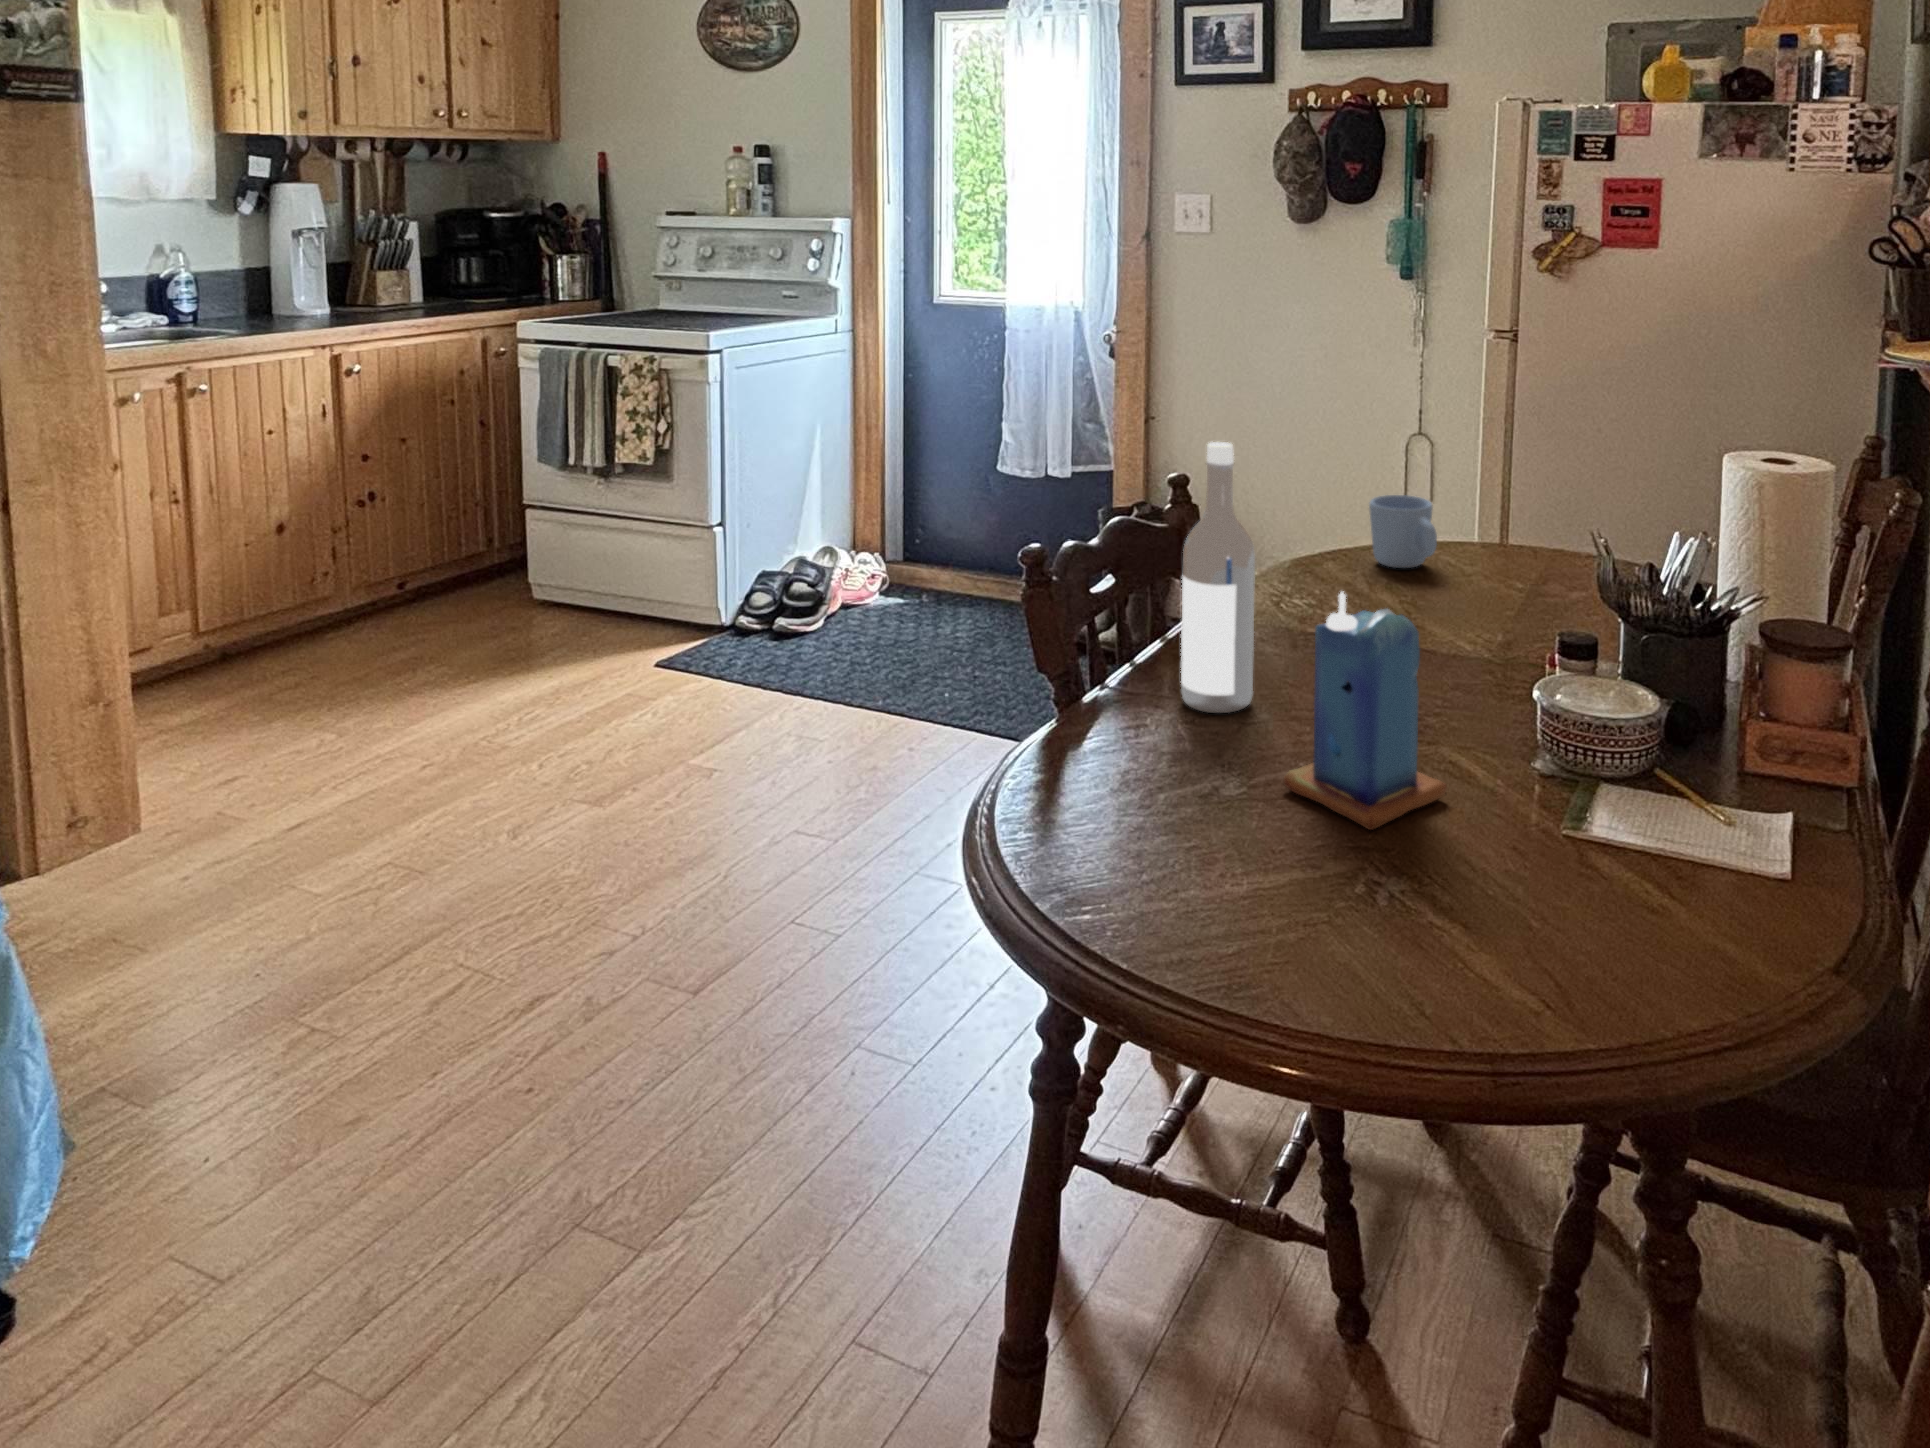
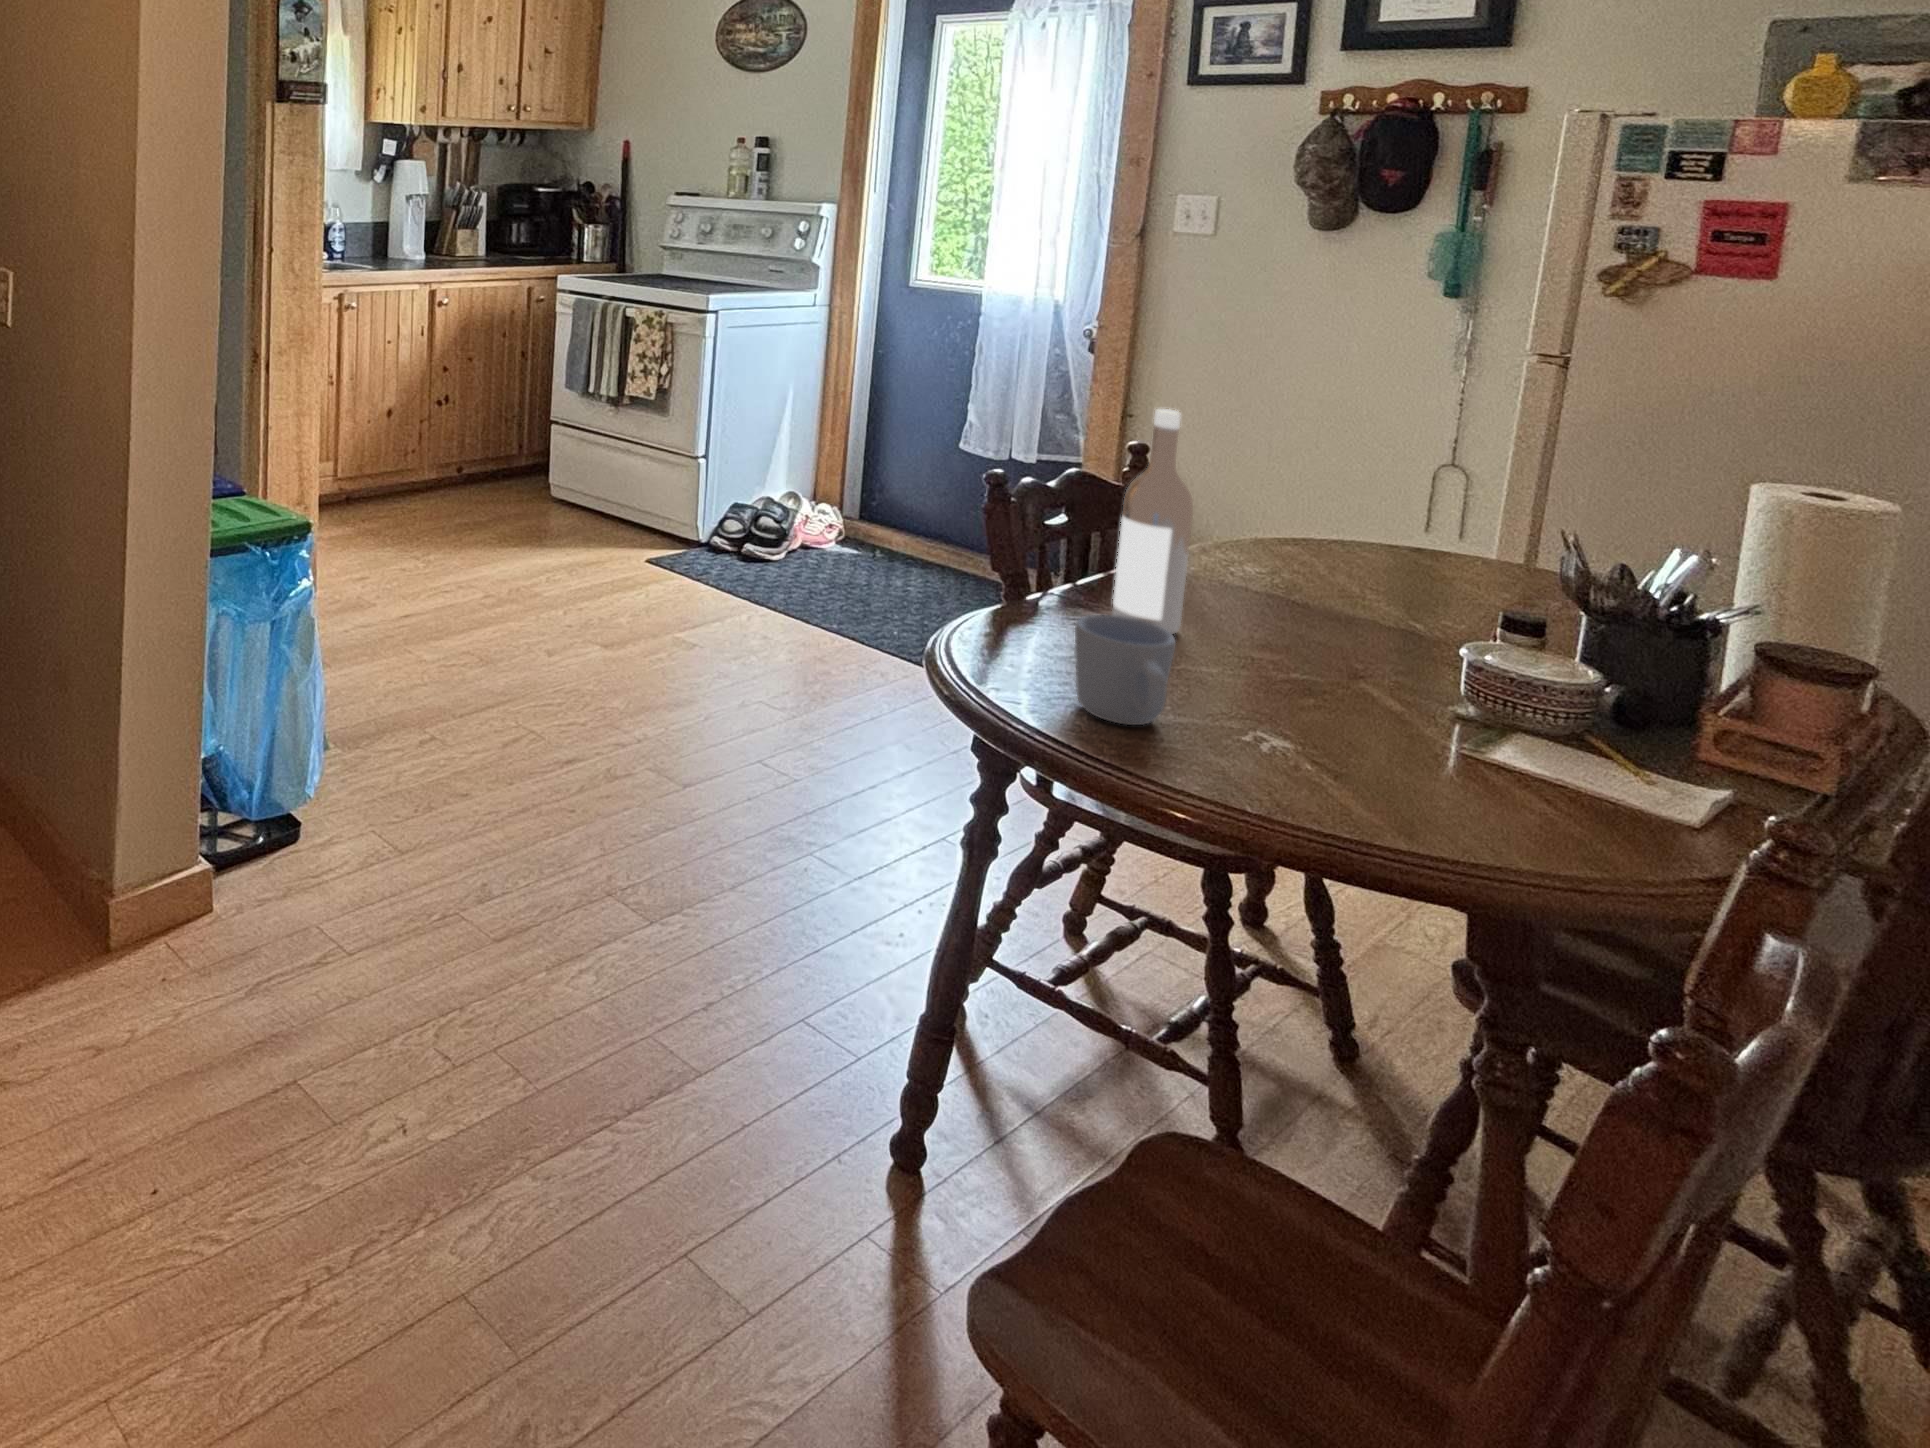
mug: present [1369,495,1437,568] -> present [1075,615,1176,725]
candle: present [1284,592,1447,830] -> none [1195,536,1357,731]

